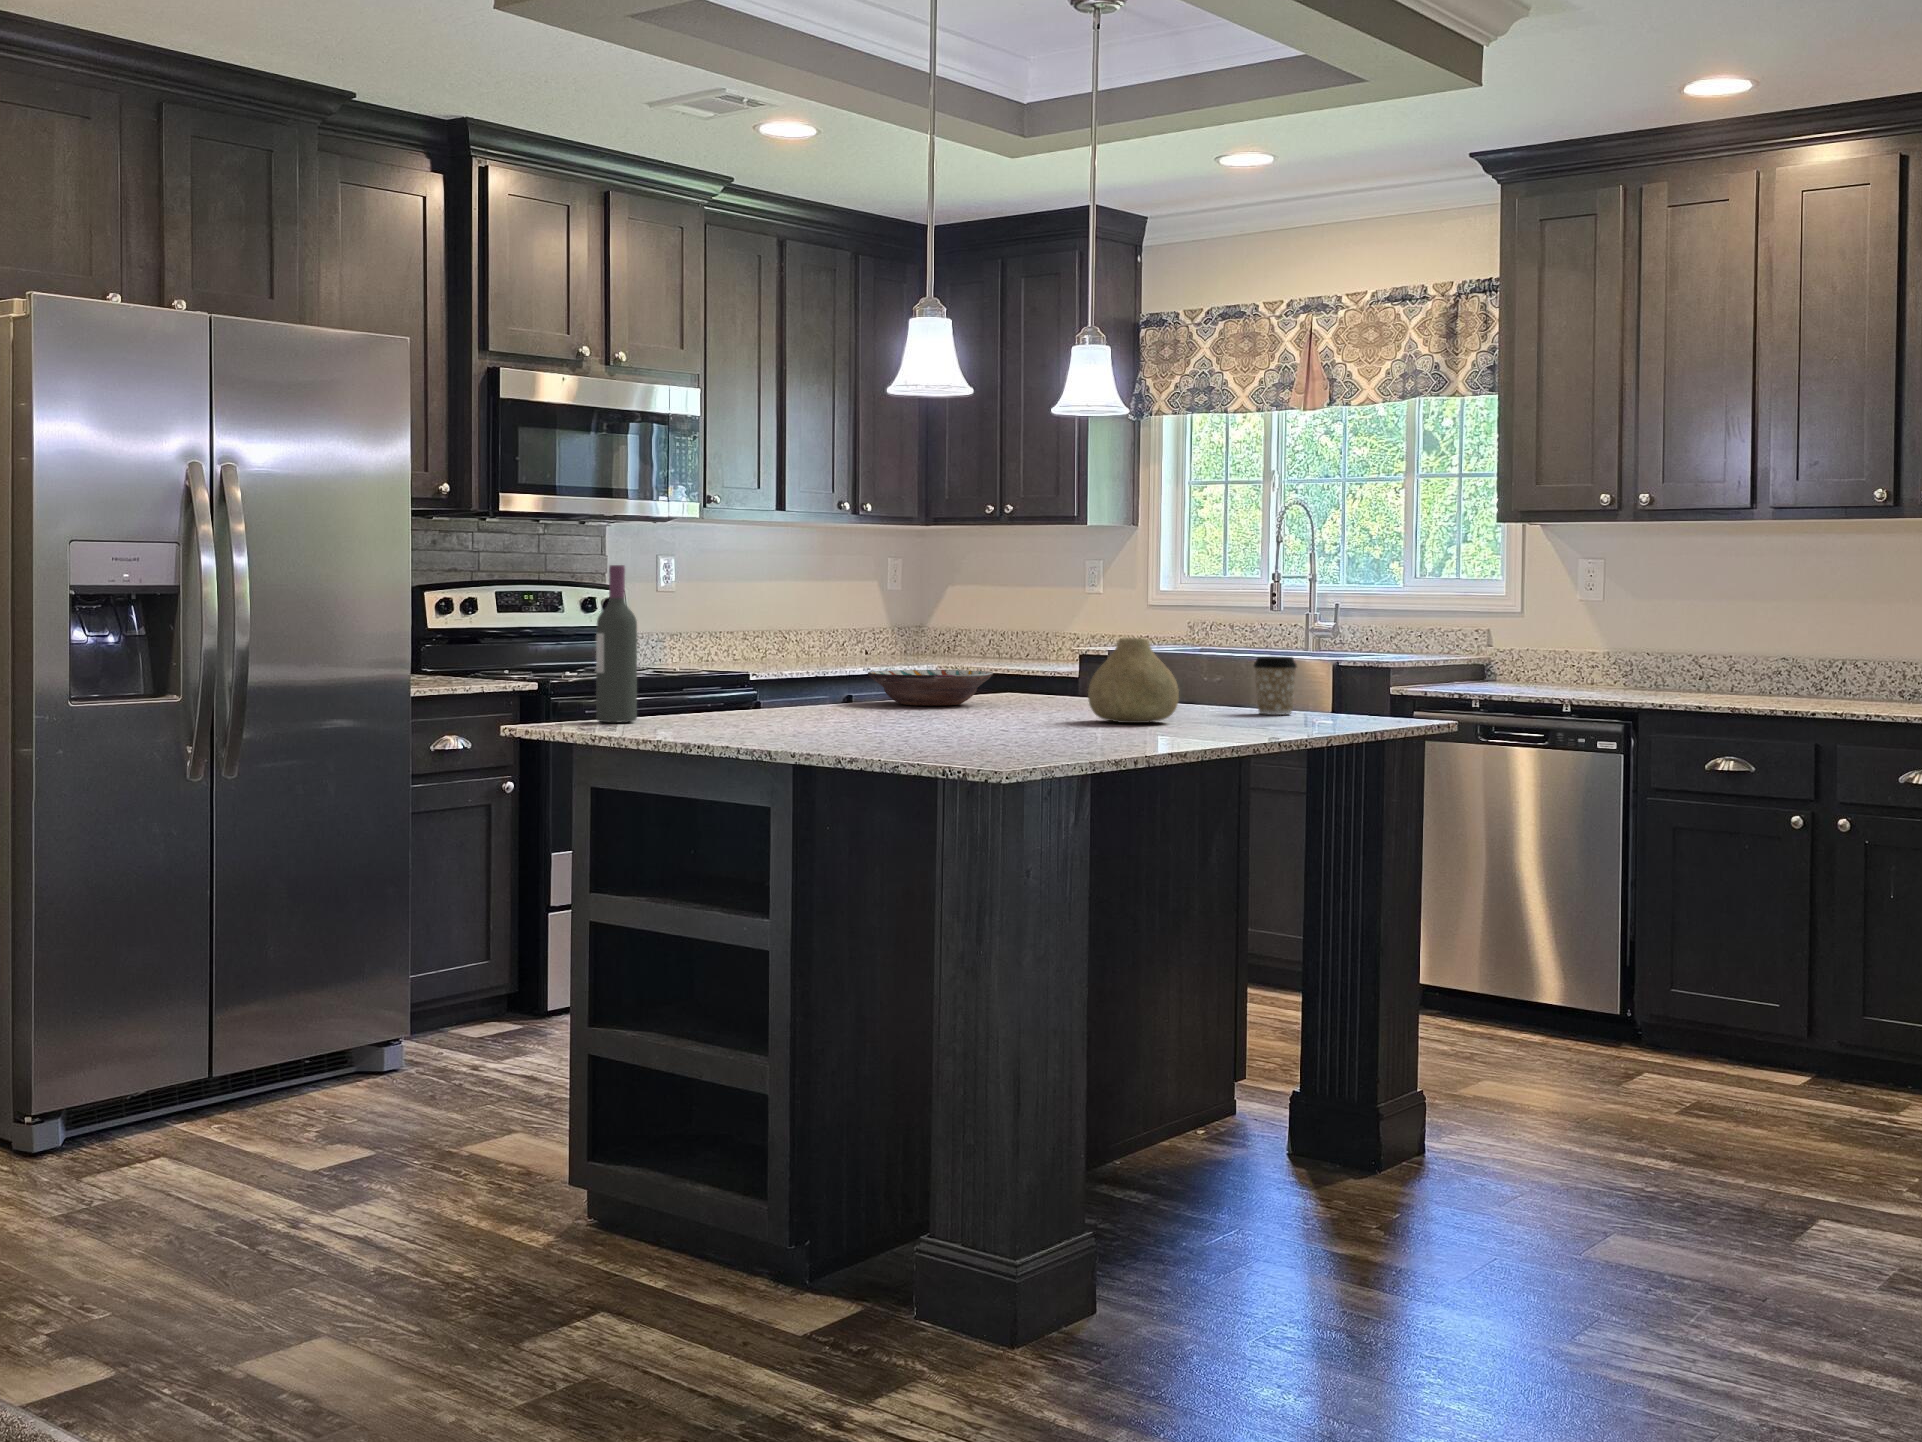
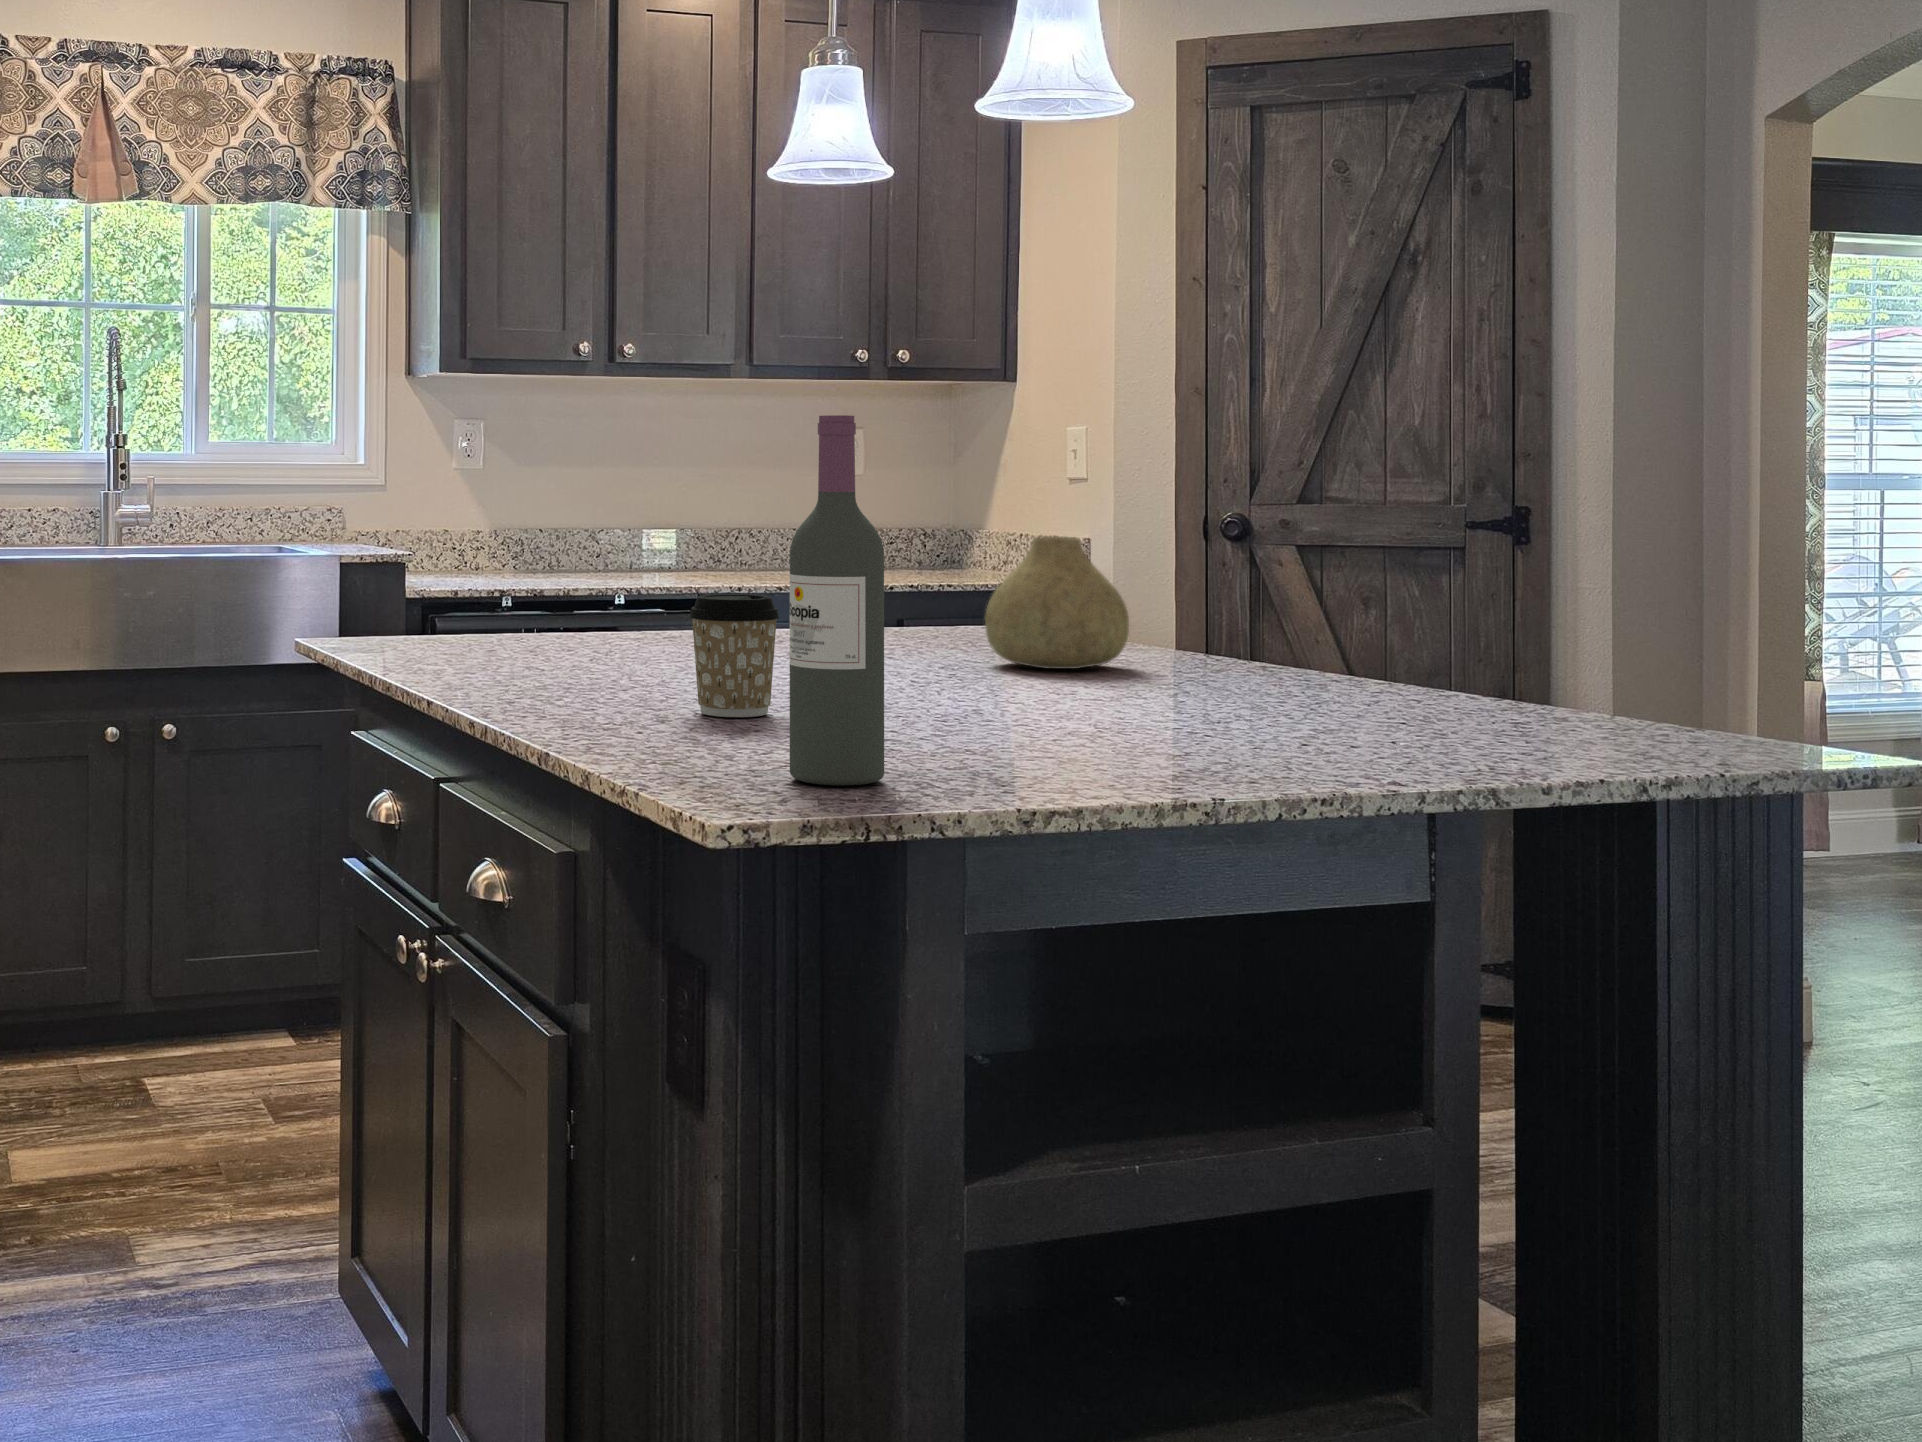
coffee cup: present [1254,657,1297,715] -> present [689,594,780,717]
decorative bowl: present [868,670,993,706] -> none [443,604,668,675]

